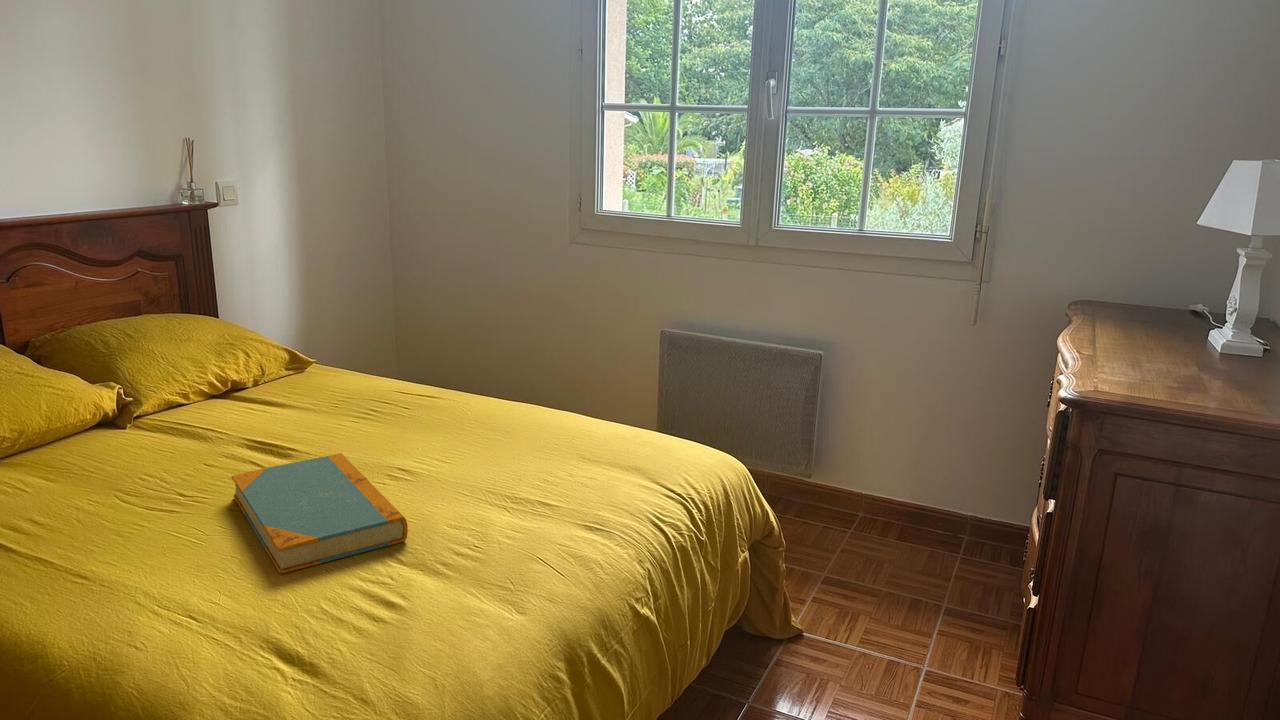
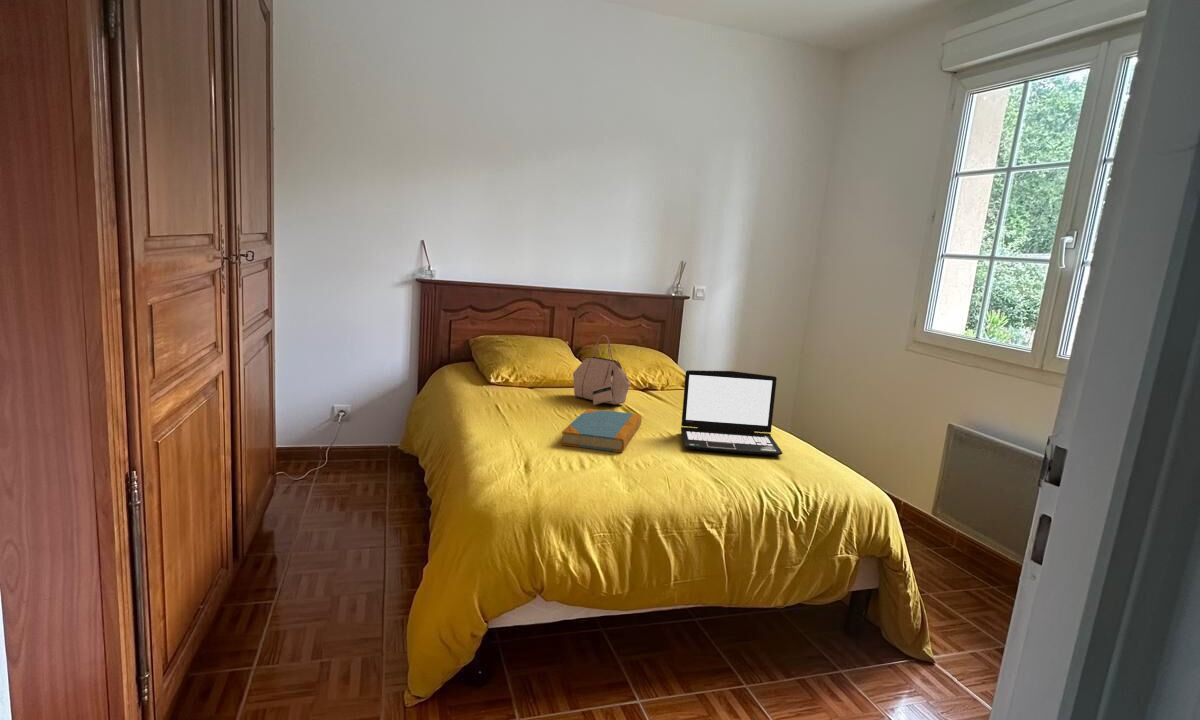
handbag: none [97,314,258,458] -> present [573,335,631,405]
laptop: none [418,333,602,489] -> present [681,370,783,455]

